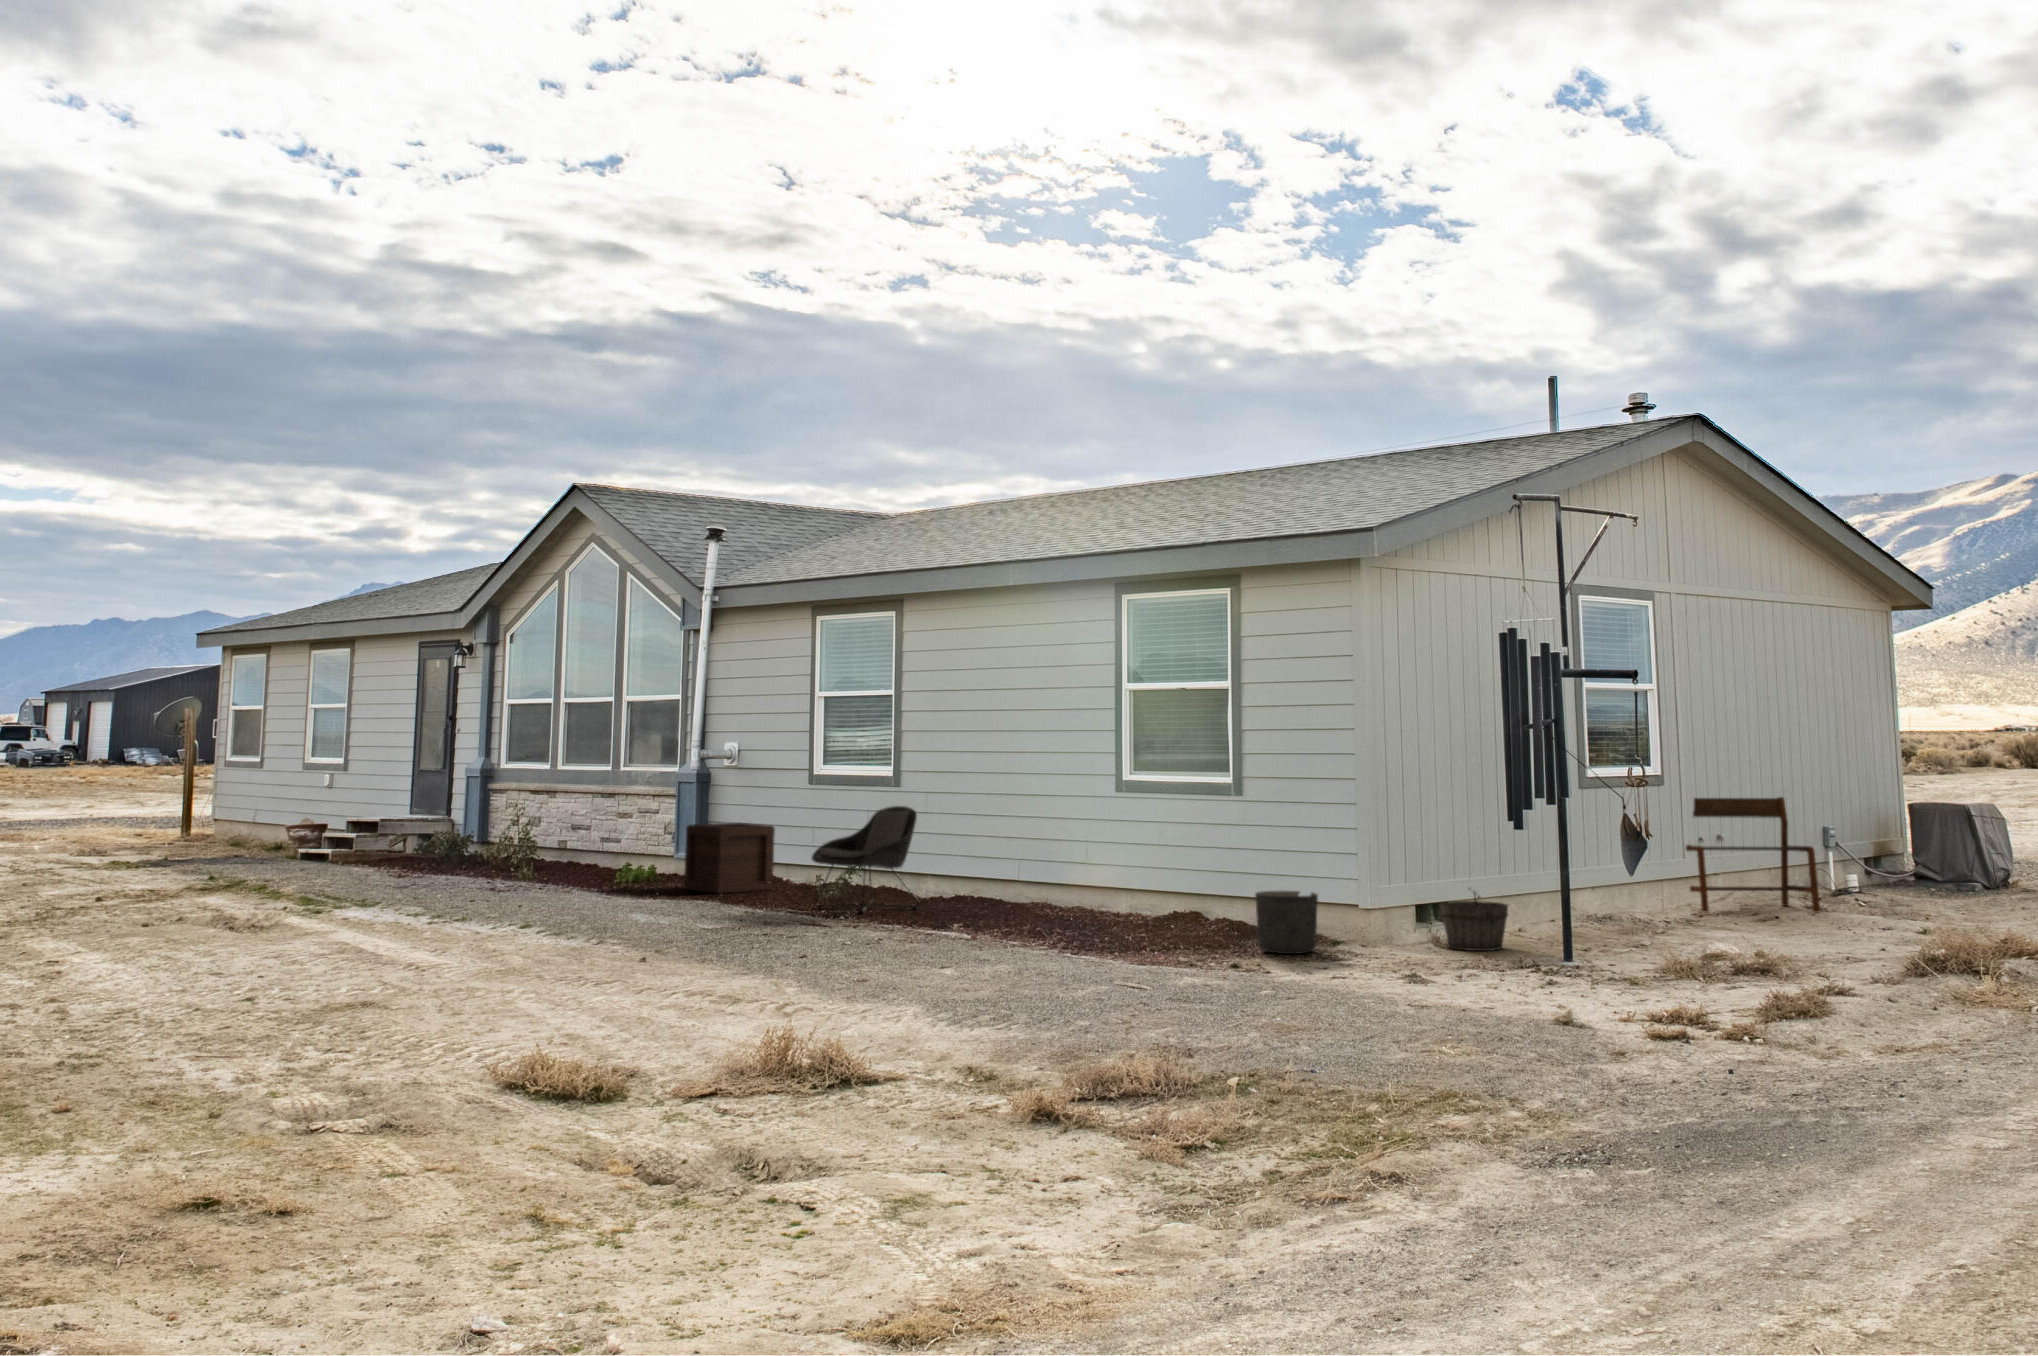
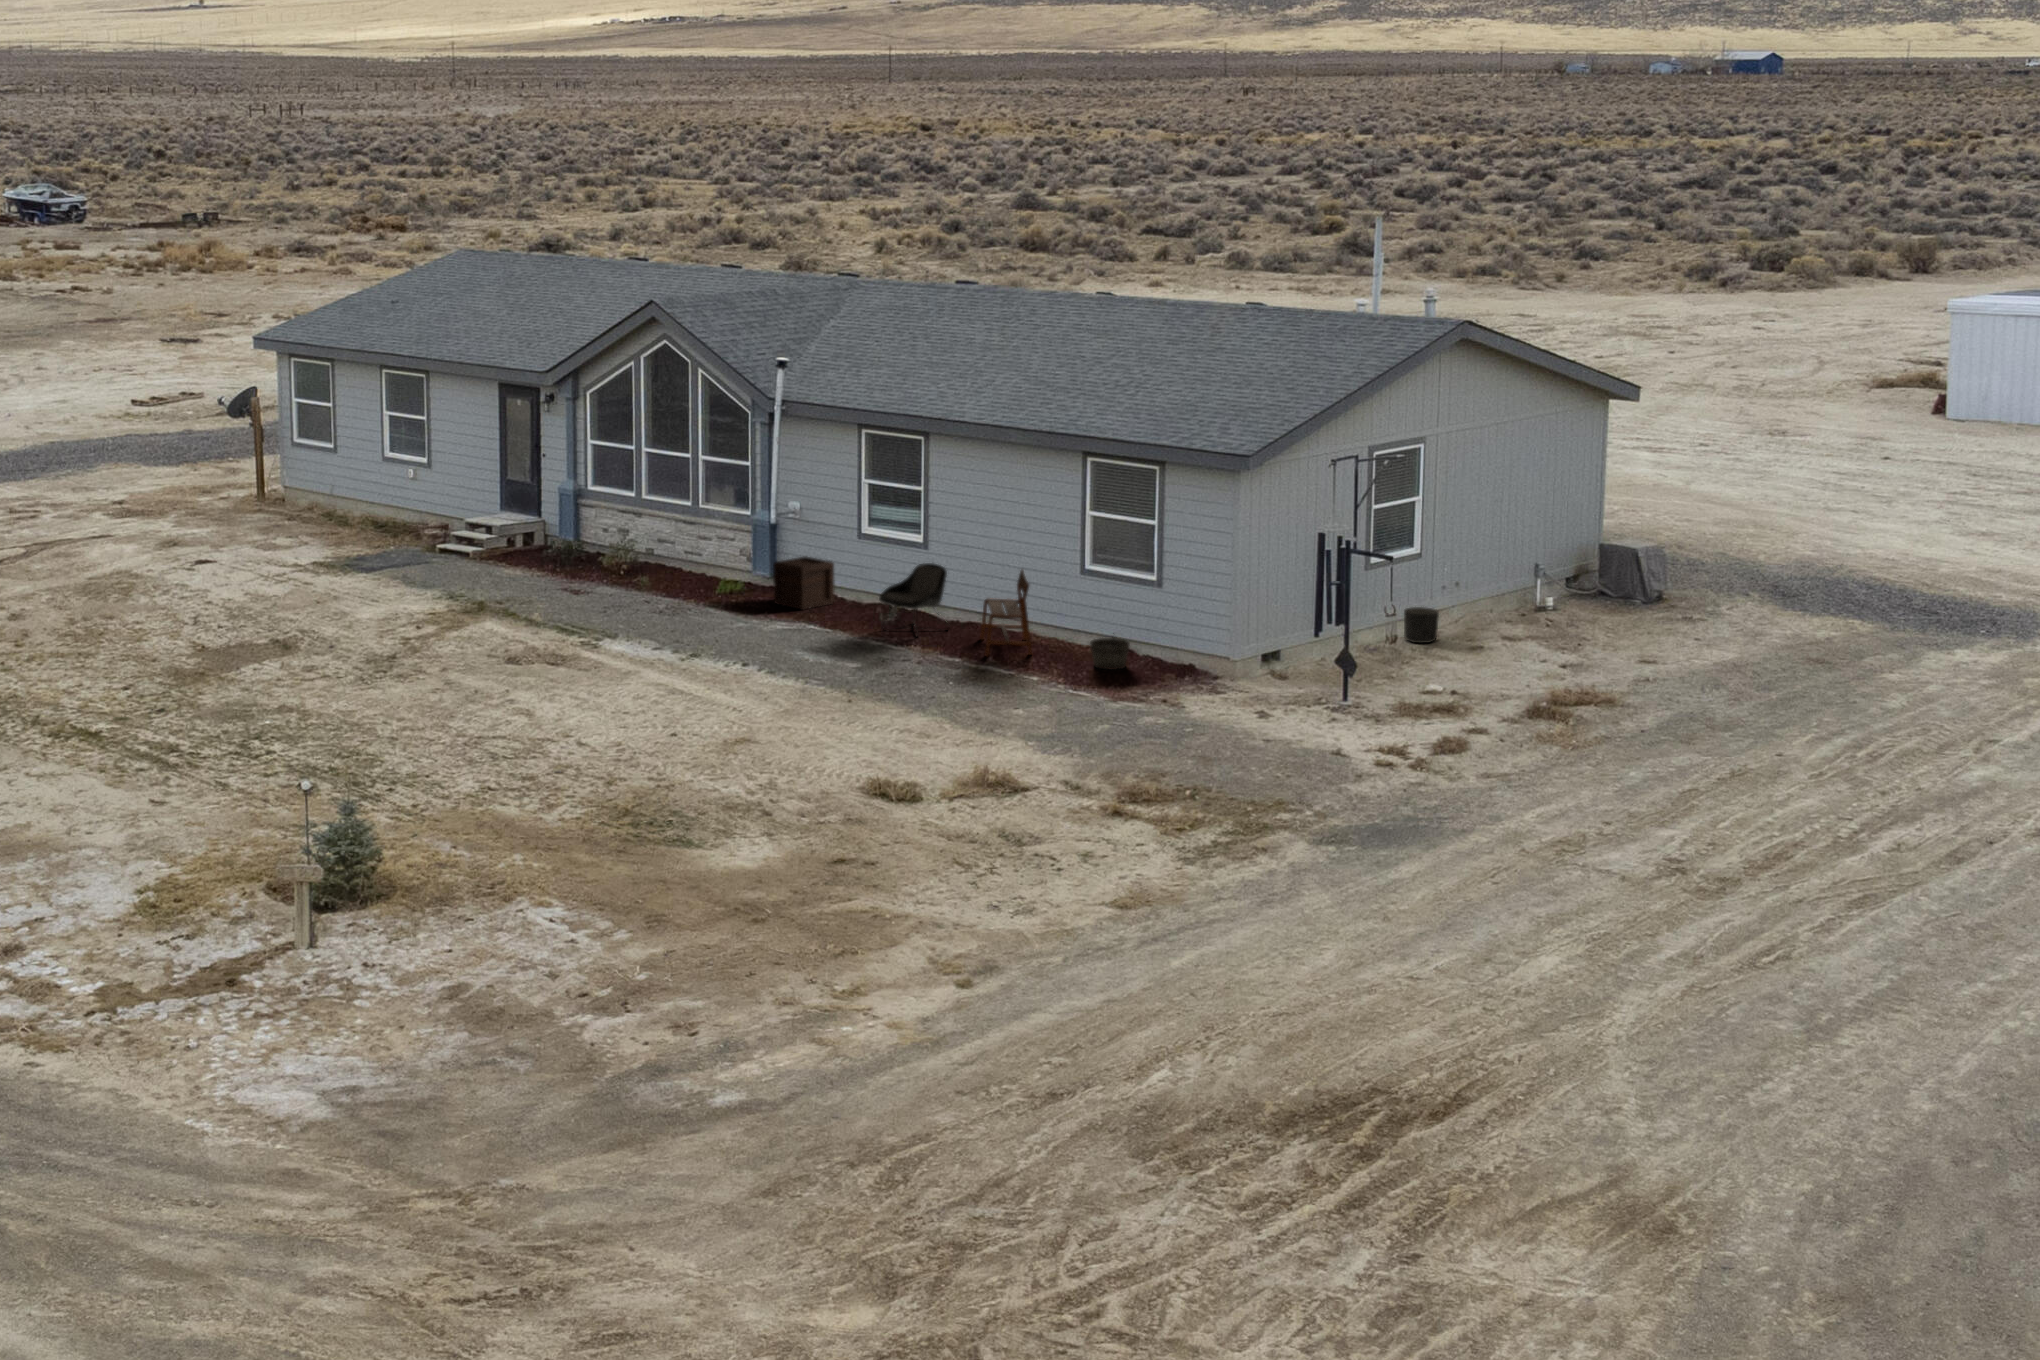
bench: present [1686,797,1820,913] -> present [981,570,1032,656]
wooden bucket: present [1440,889,1508,951] -> present [1090,637,1130,669]
planter: present [1255,891,1318,954] -> present [1404,607,1439,643]

